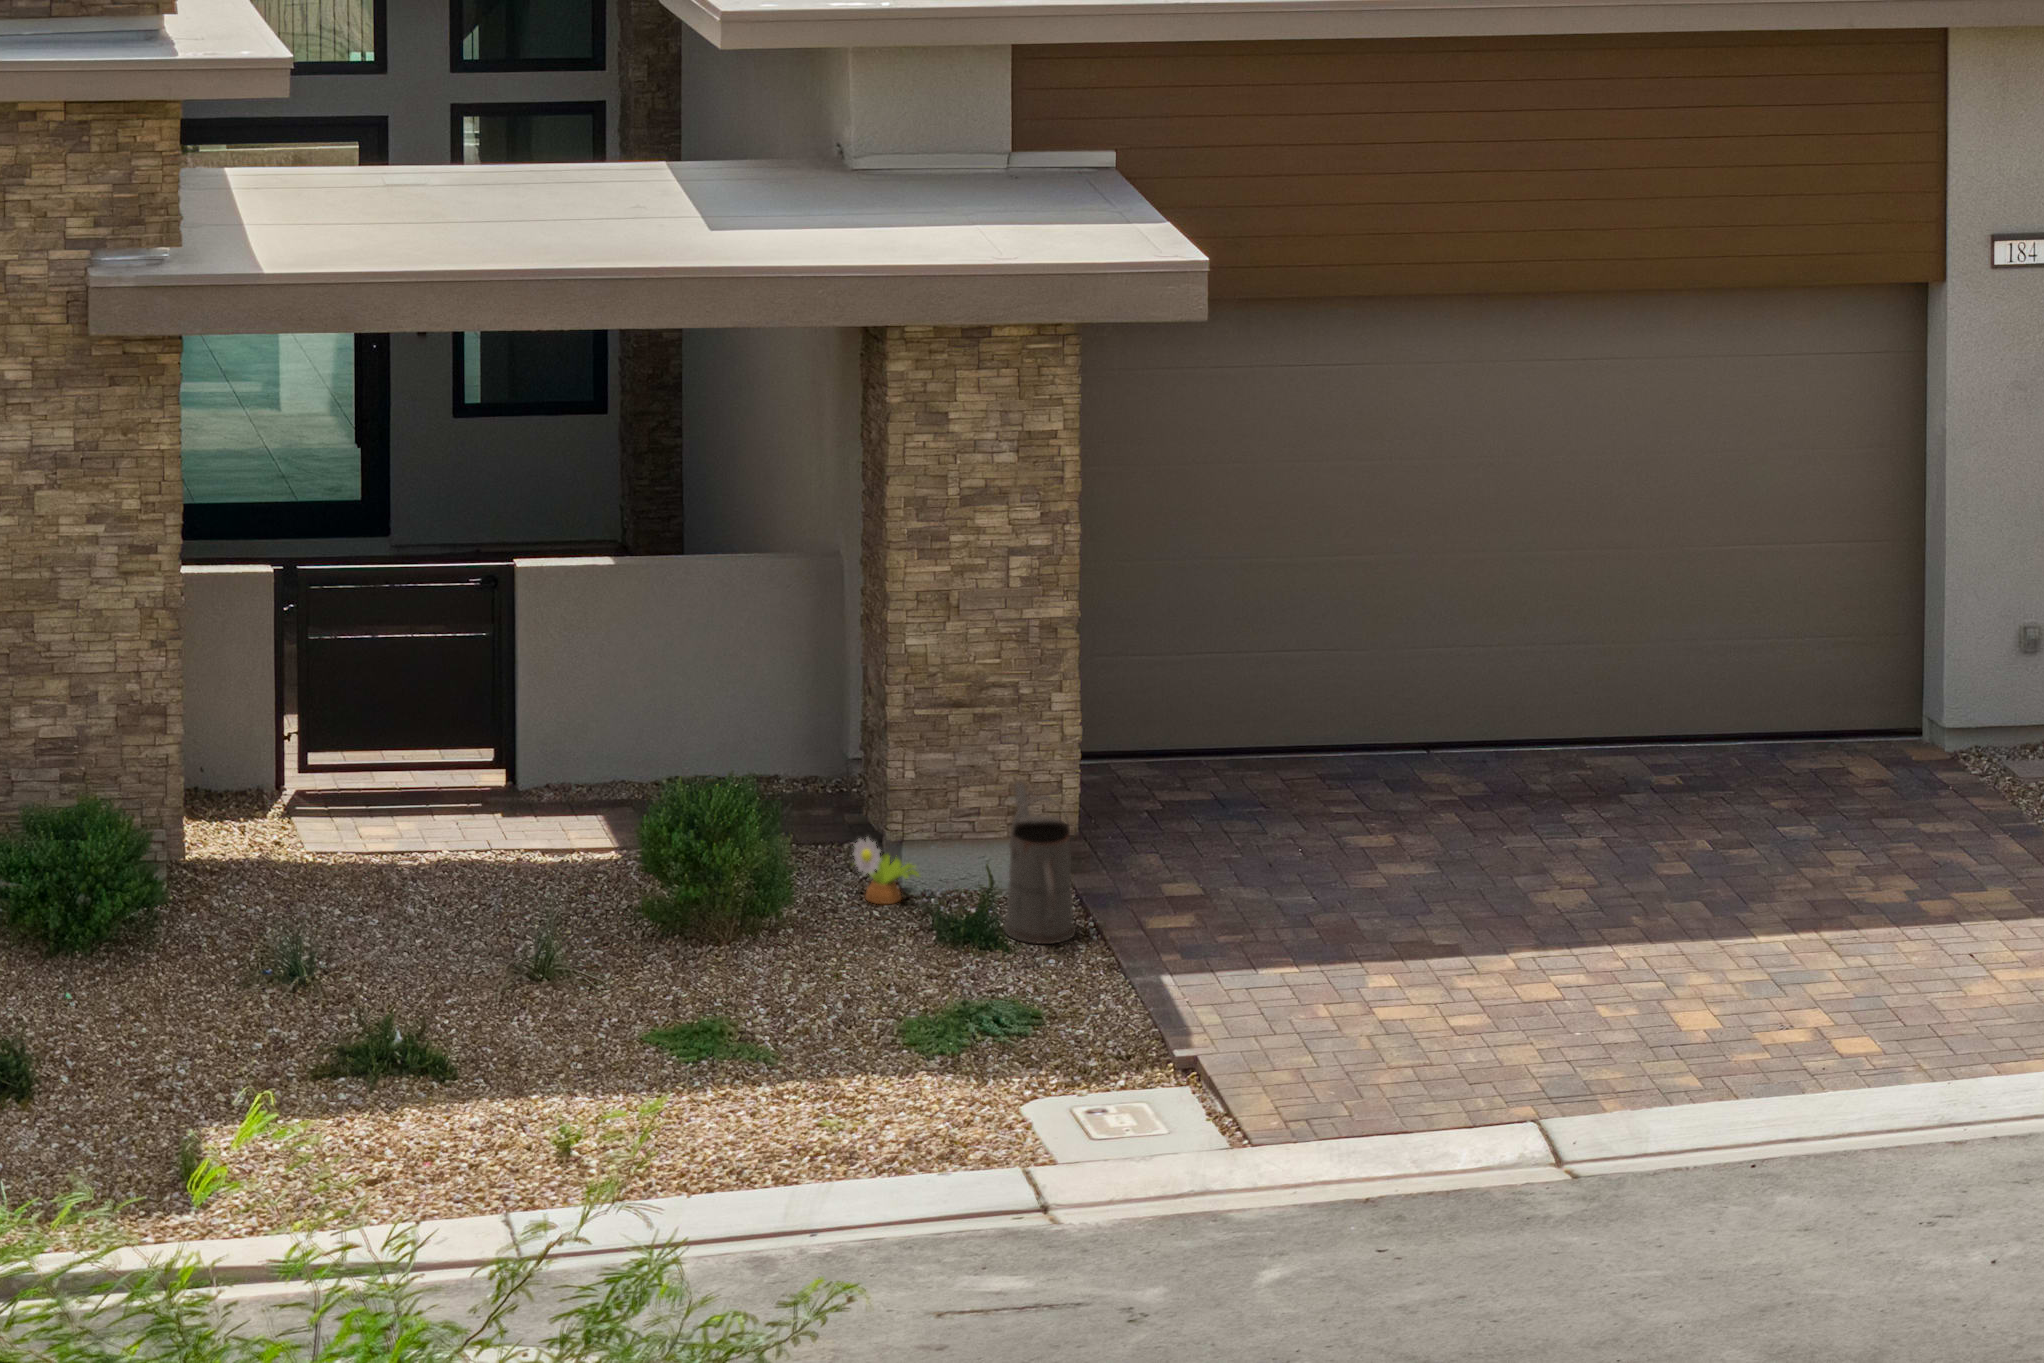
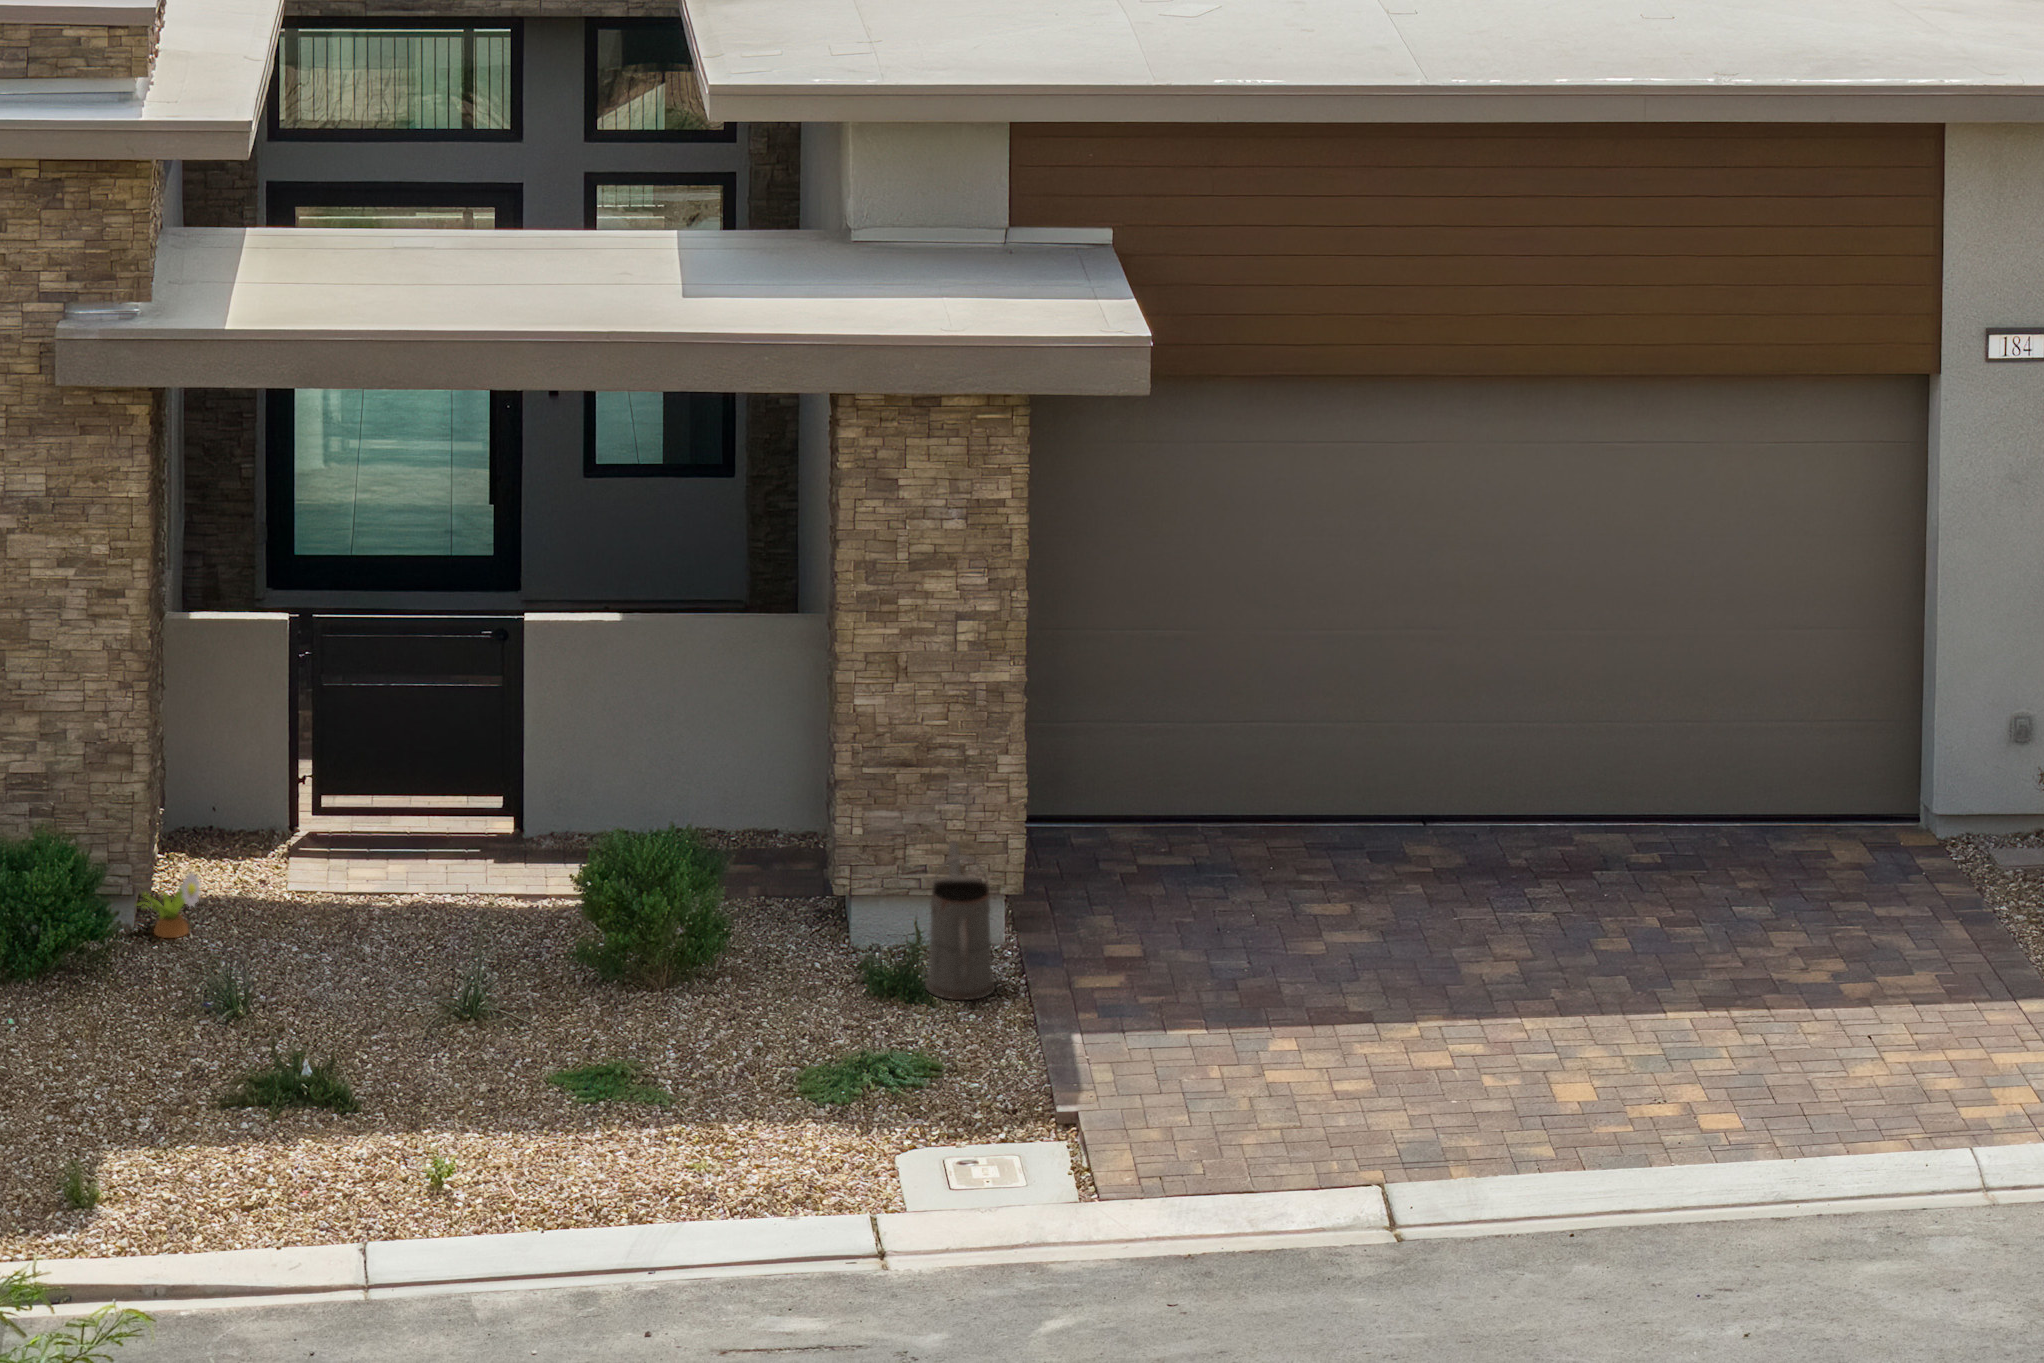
decorative plant: present [853,838,919,904] -> present [138,873,200,938]

